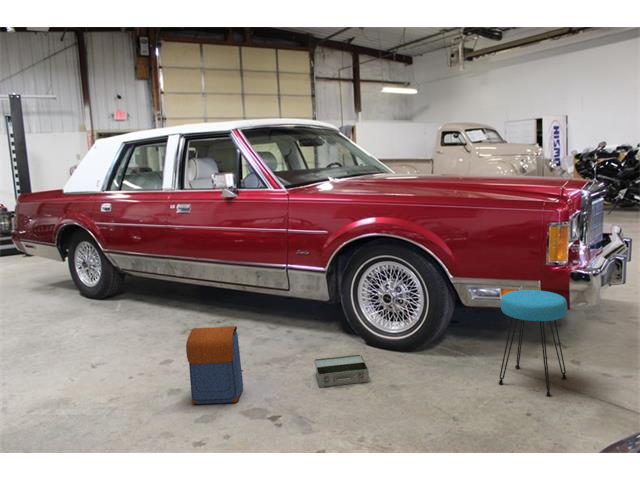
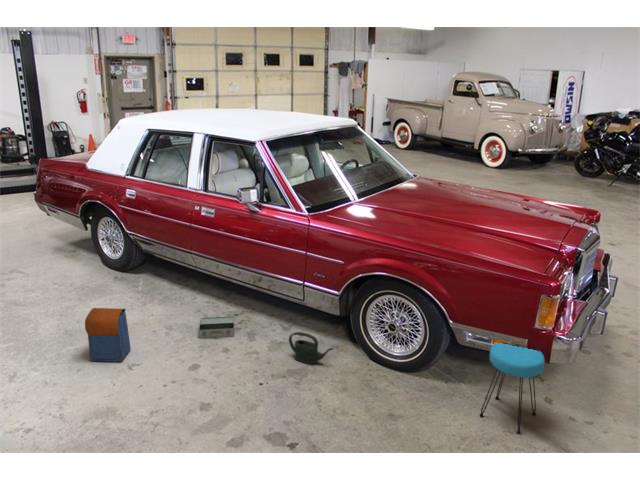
watering can: none [272,319,322,354] -> present [289,332,333,364]
backpack: present [186,326,243,404] -> present [85,308,131,362]
toolbox: present [314,355,369,387] -> present [199,317,234,338]

